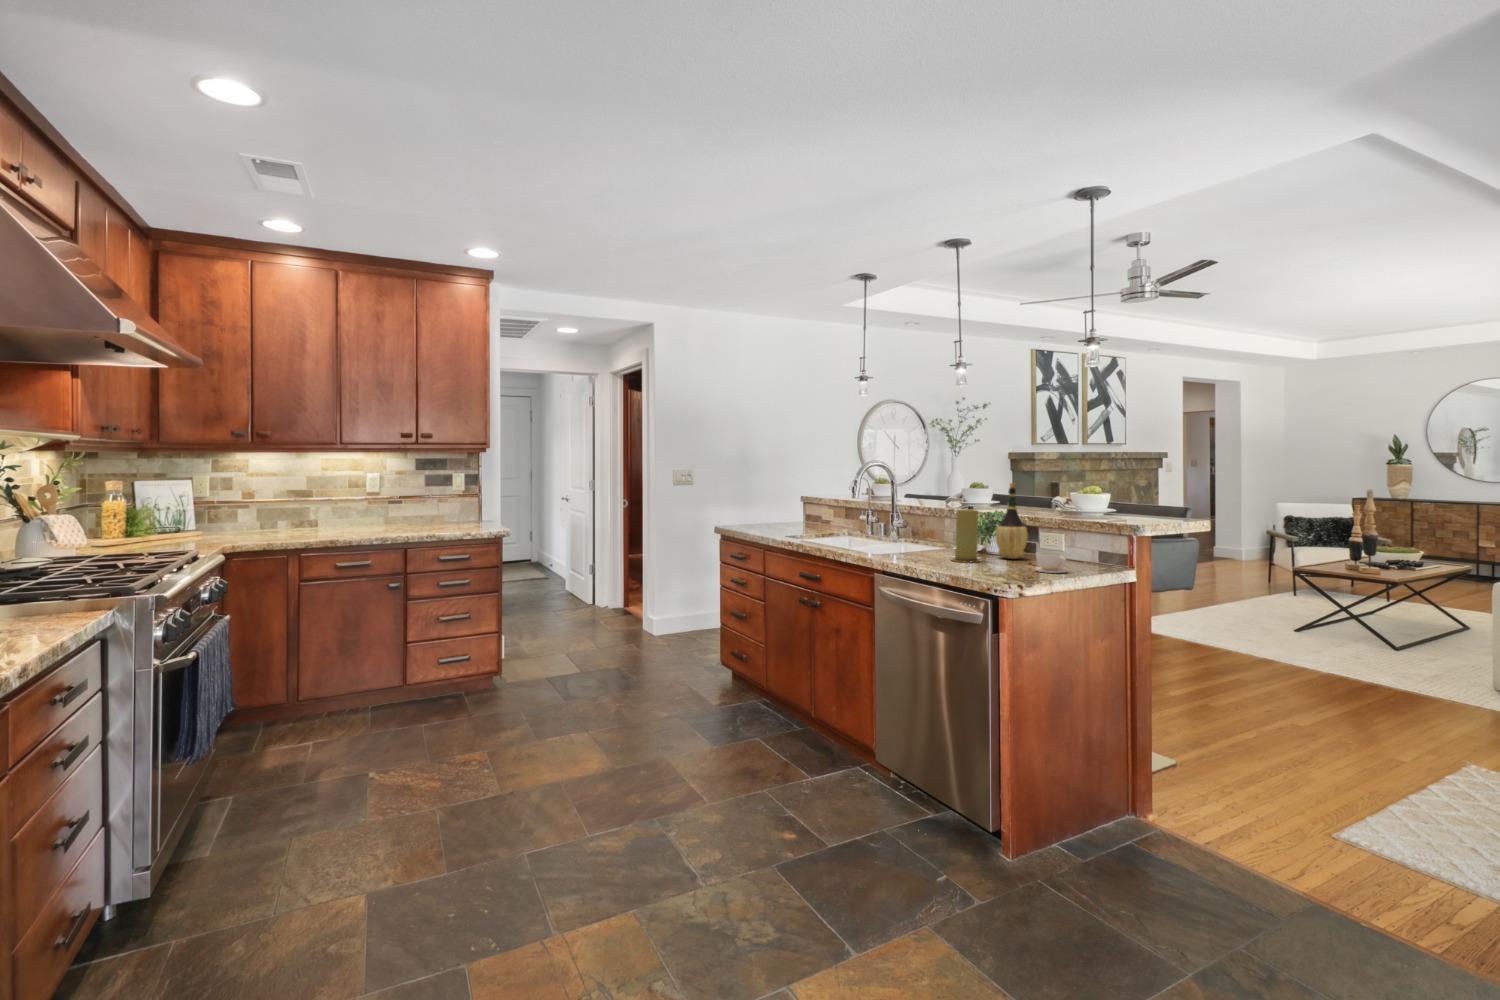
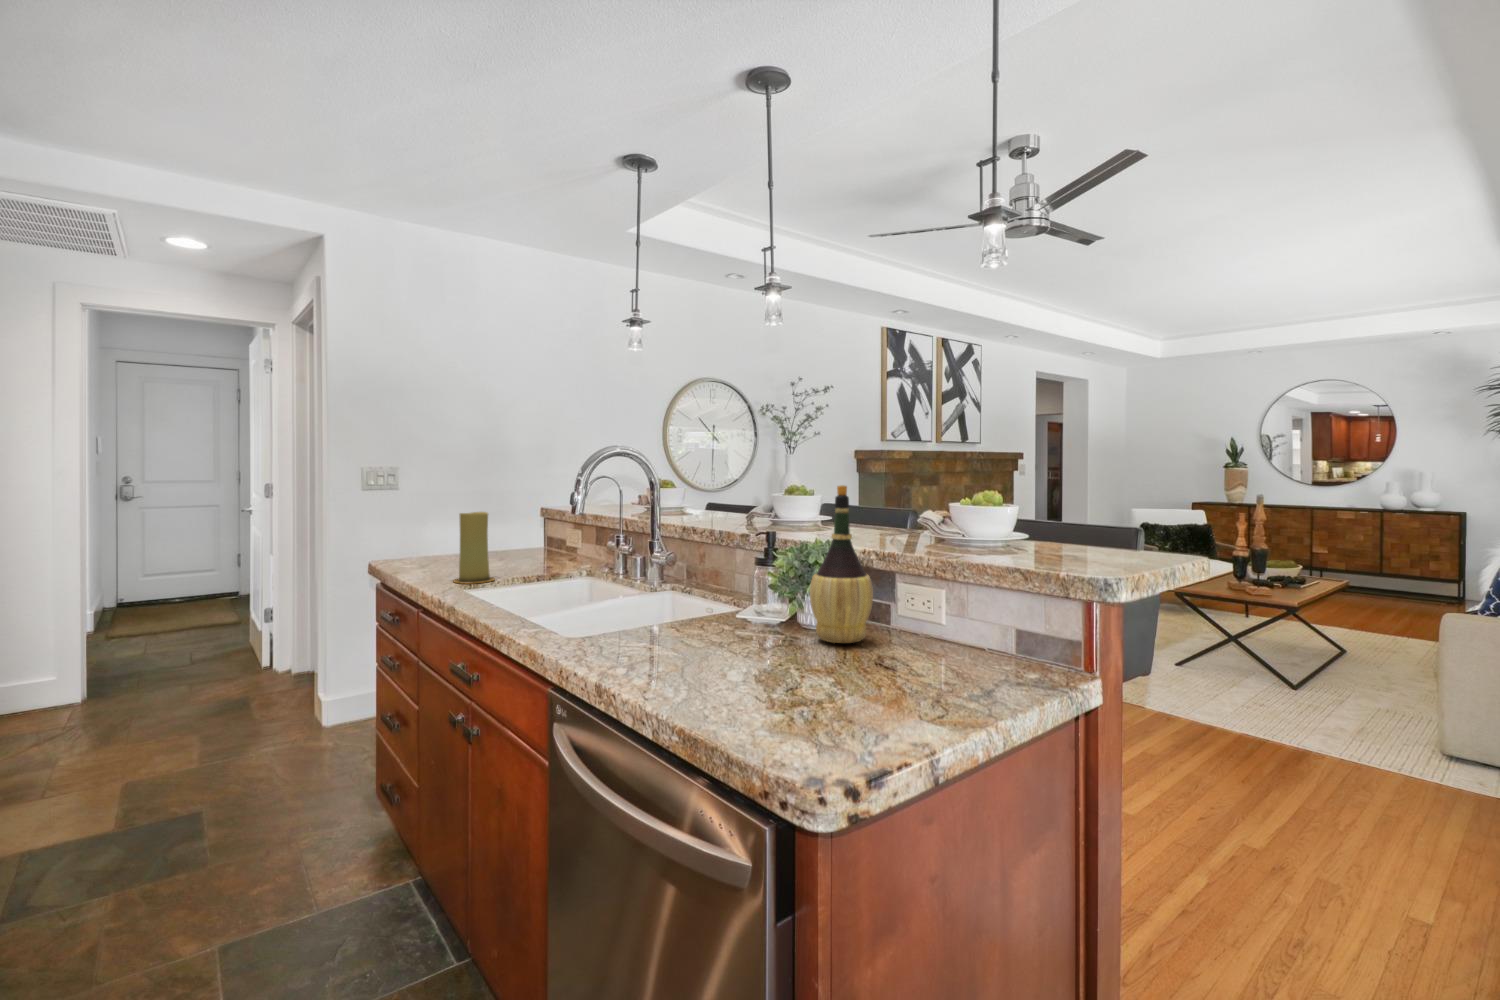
candle: present [951,509,980,562] -> present [454,512,495,584]
coffee cup: present [1035,551,1067,573] -> none [888,645,964,709]

